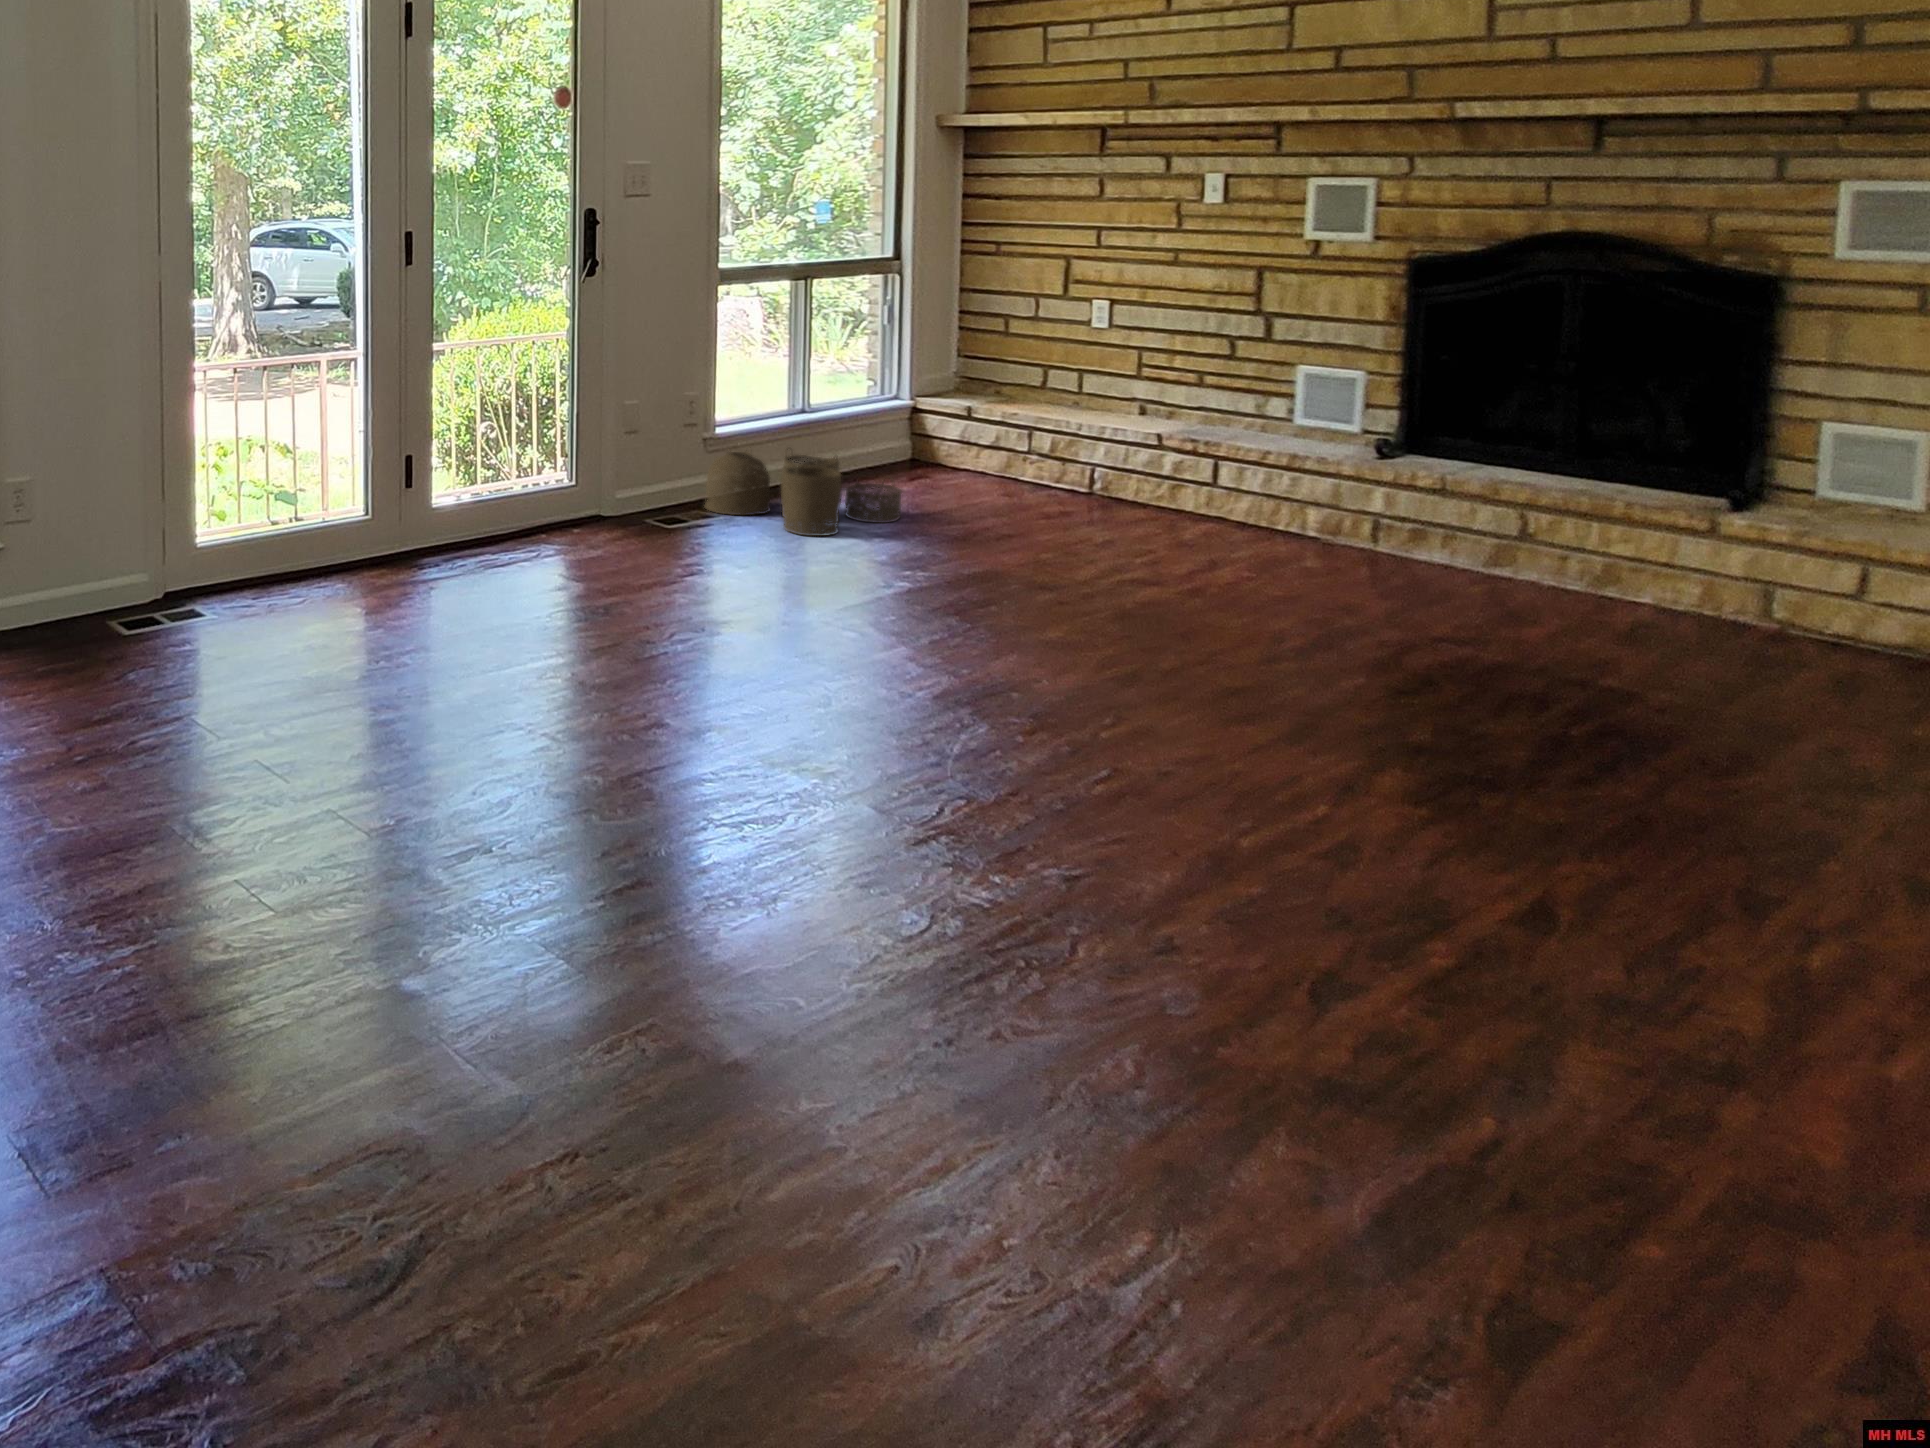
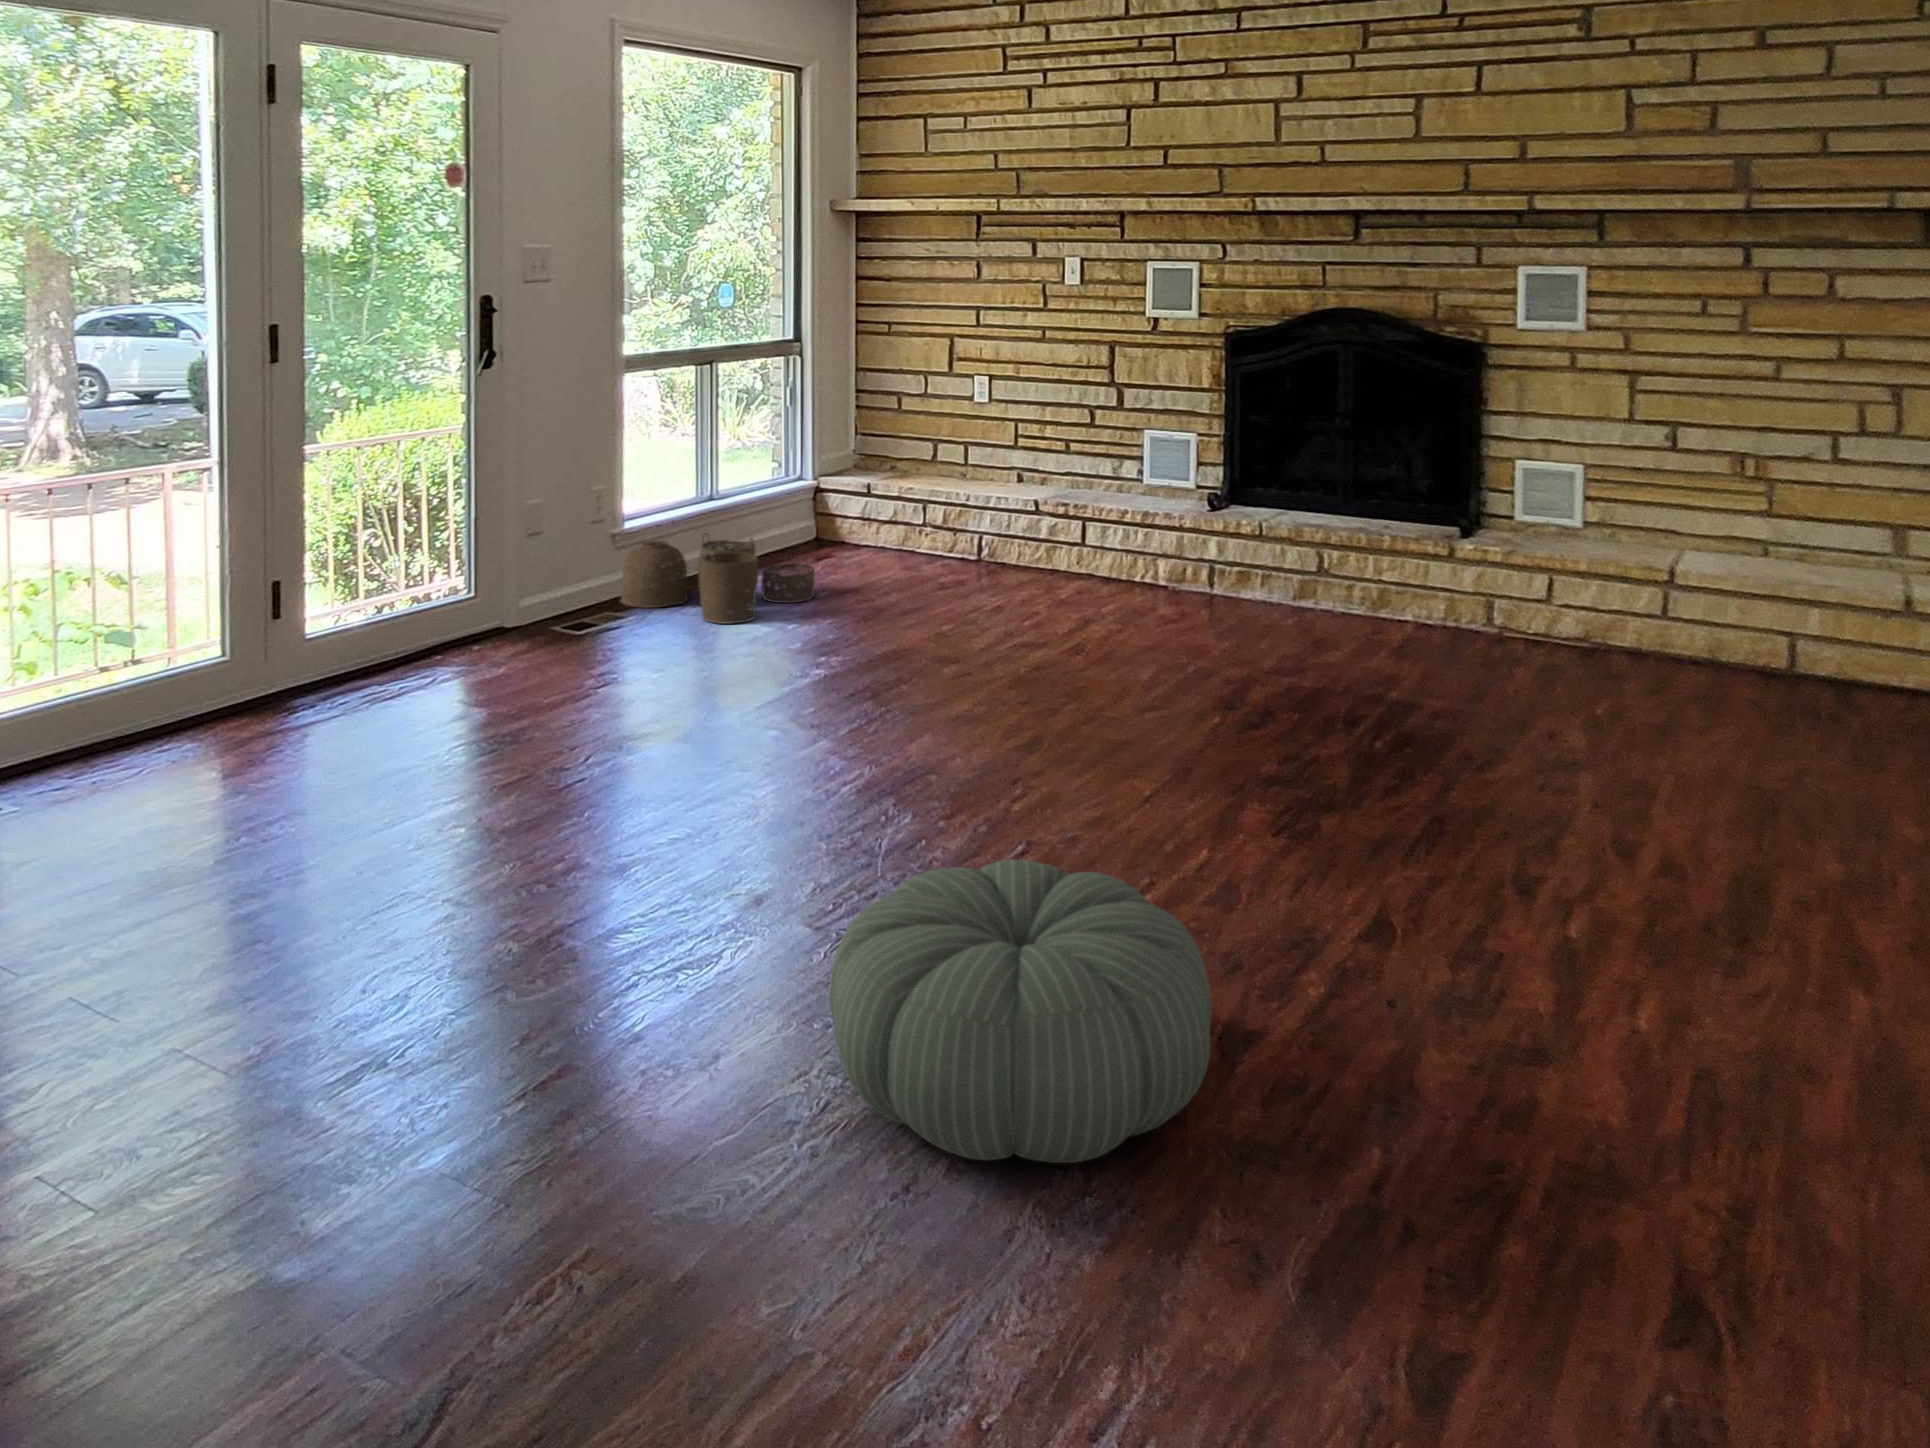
pouf: none [886,758,1295,1038] -> present [829,859,1211,1163]

